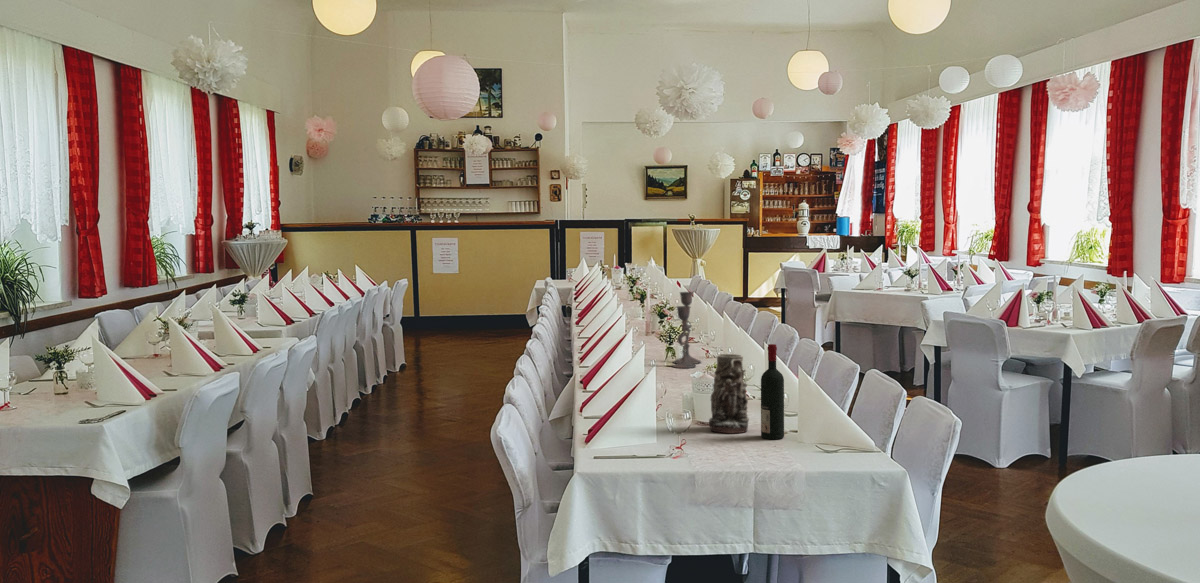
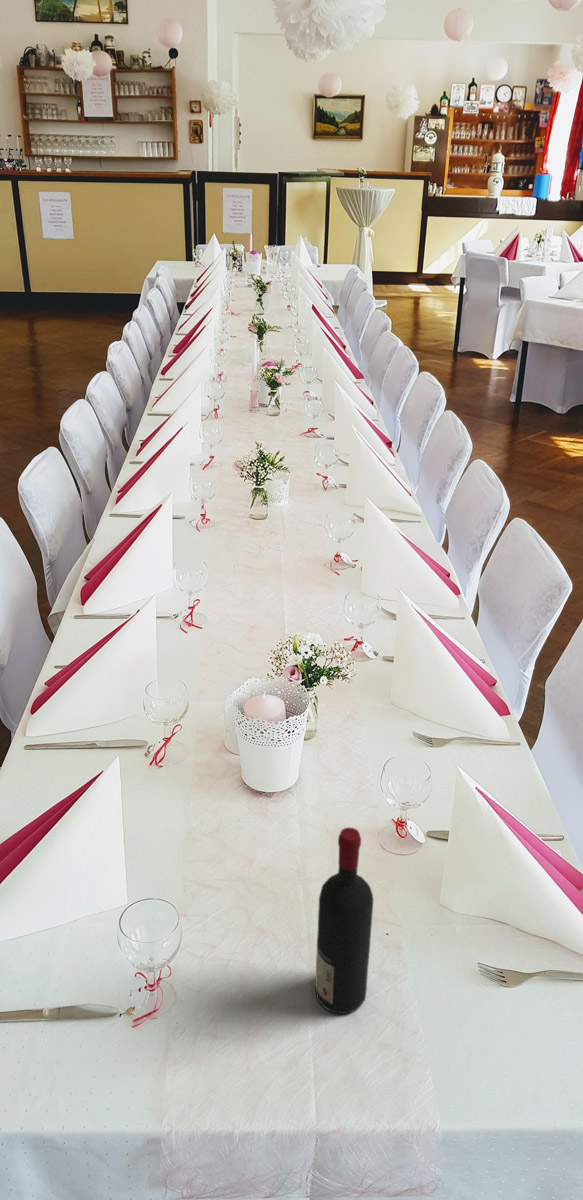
candlestick: present [673,292,701,368] -> none [243,423,295,562]
vase: present [709,354,749,433] -> none [212,783,300,959]

